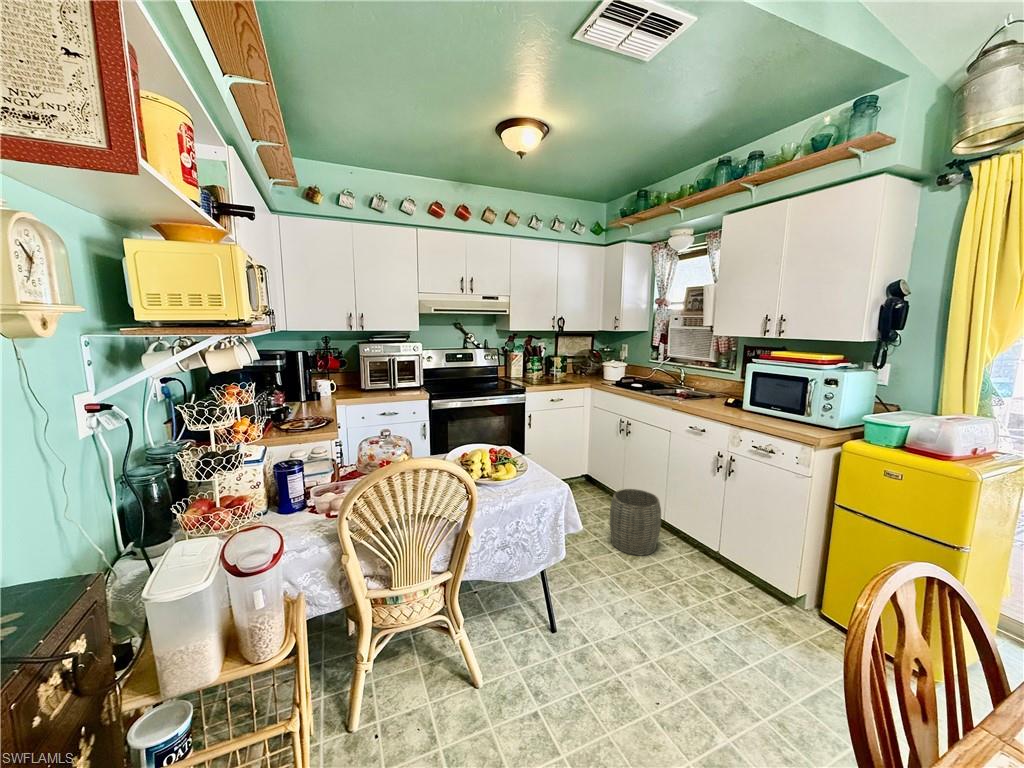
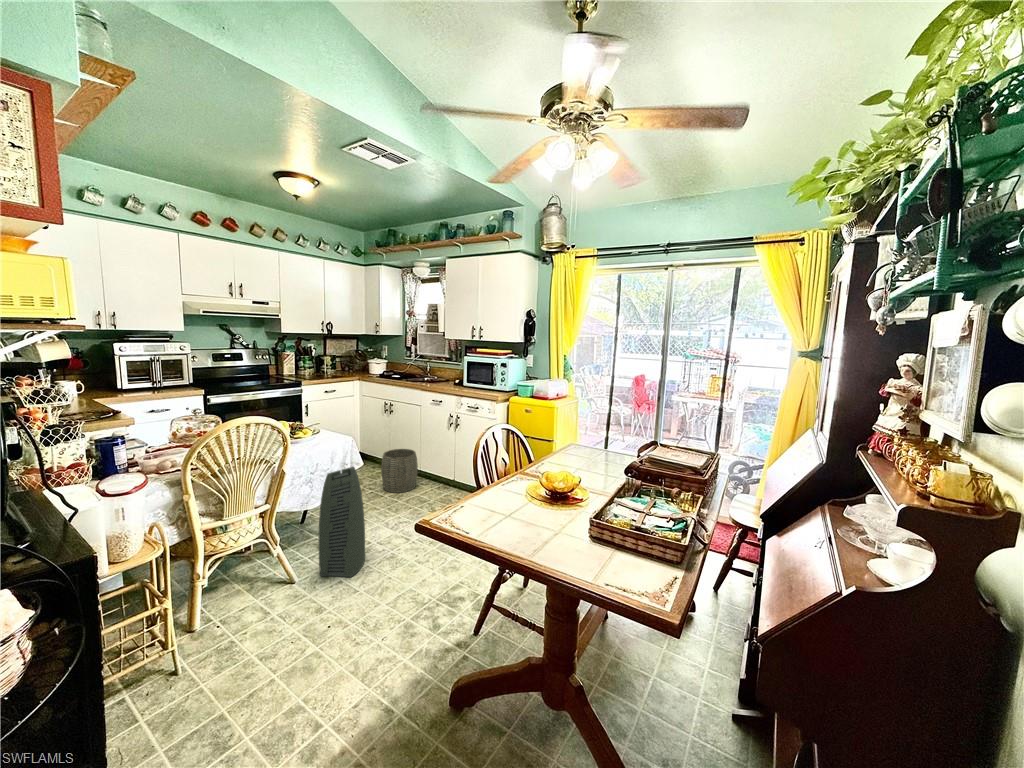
air purifier: none [512,534,577,710] -> present [318,467,365,577]

